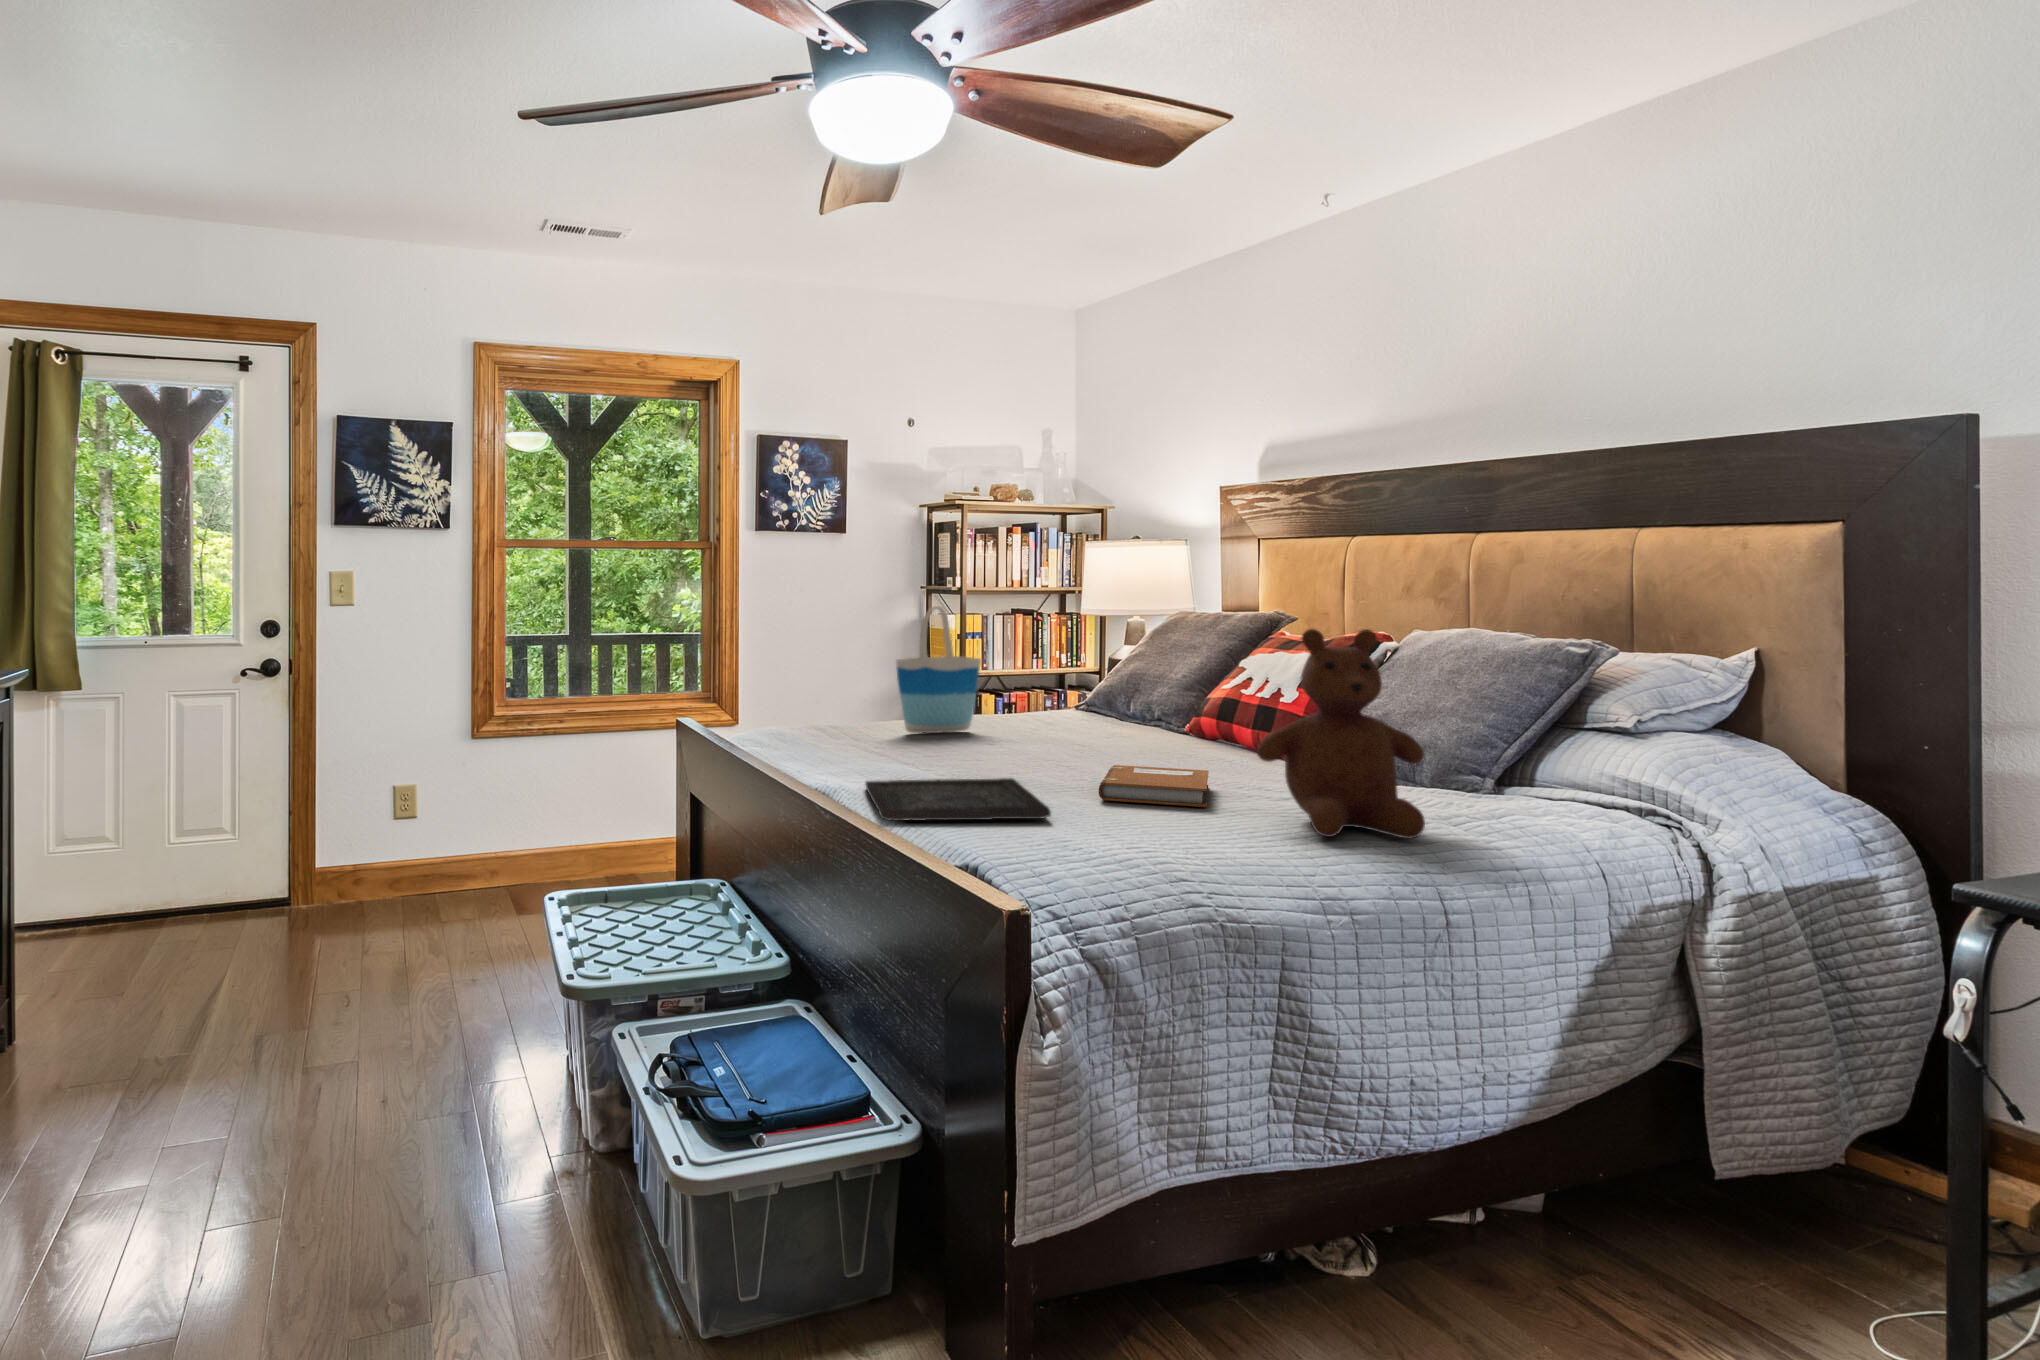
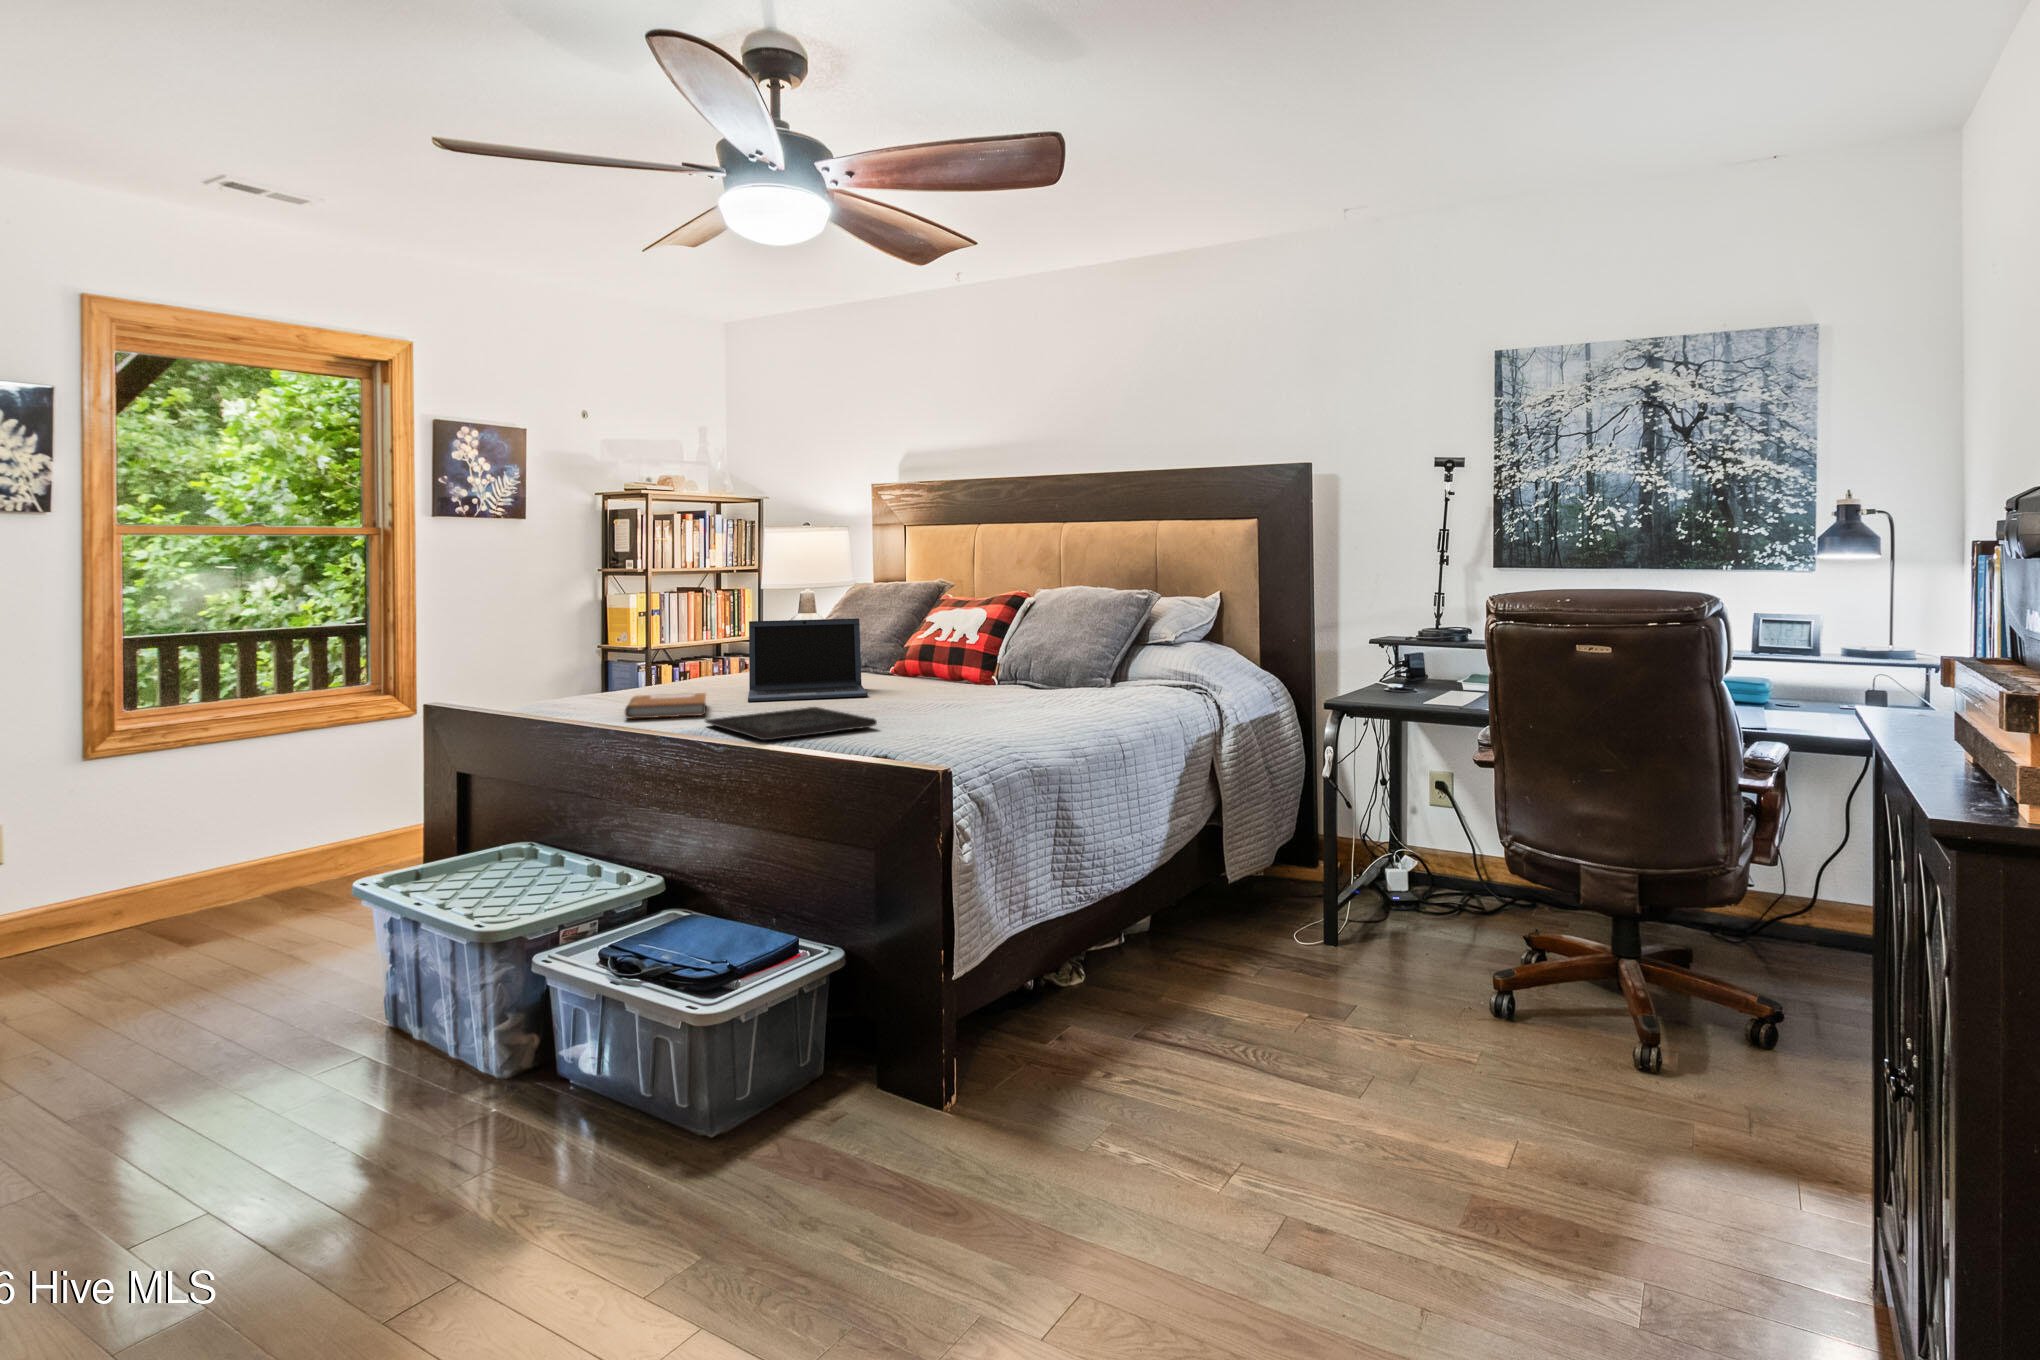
tote bag: present [896,606,981,733] -> none [657,581,724,689]
teddy bear: present [1257,629,1425,839] -> none [999,584,1103,716]
laptop: none [965,658,1131,768] -> present [748,618,867,701]
notebook: present [1099,765,1208,807] -> present [625,693,706,719]

